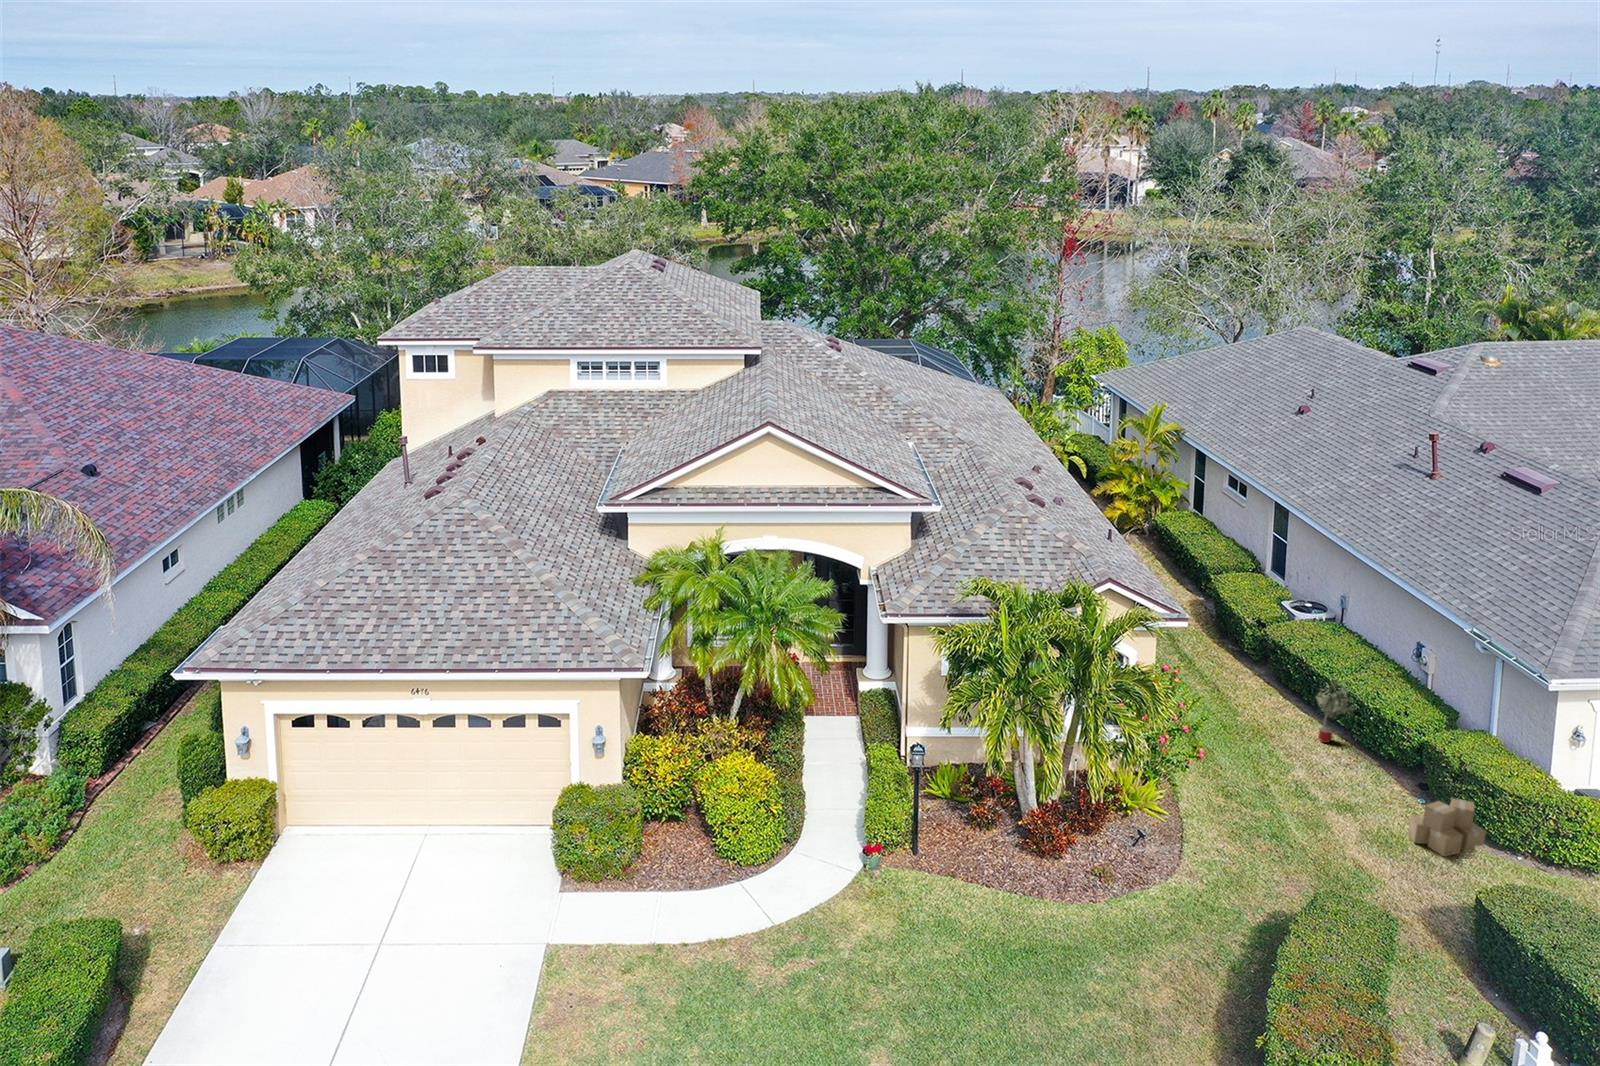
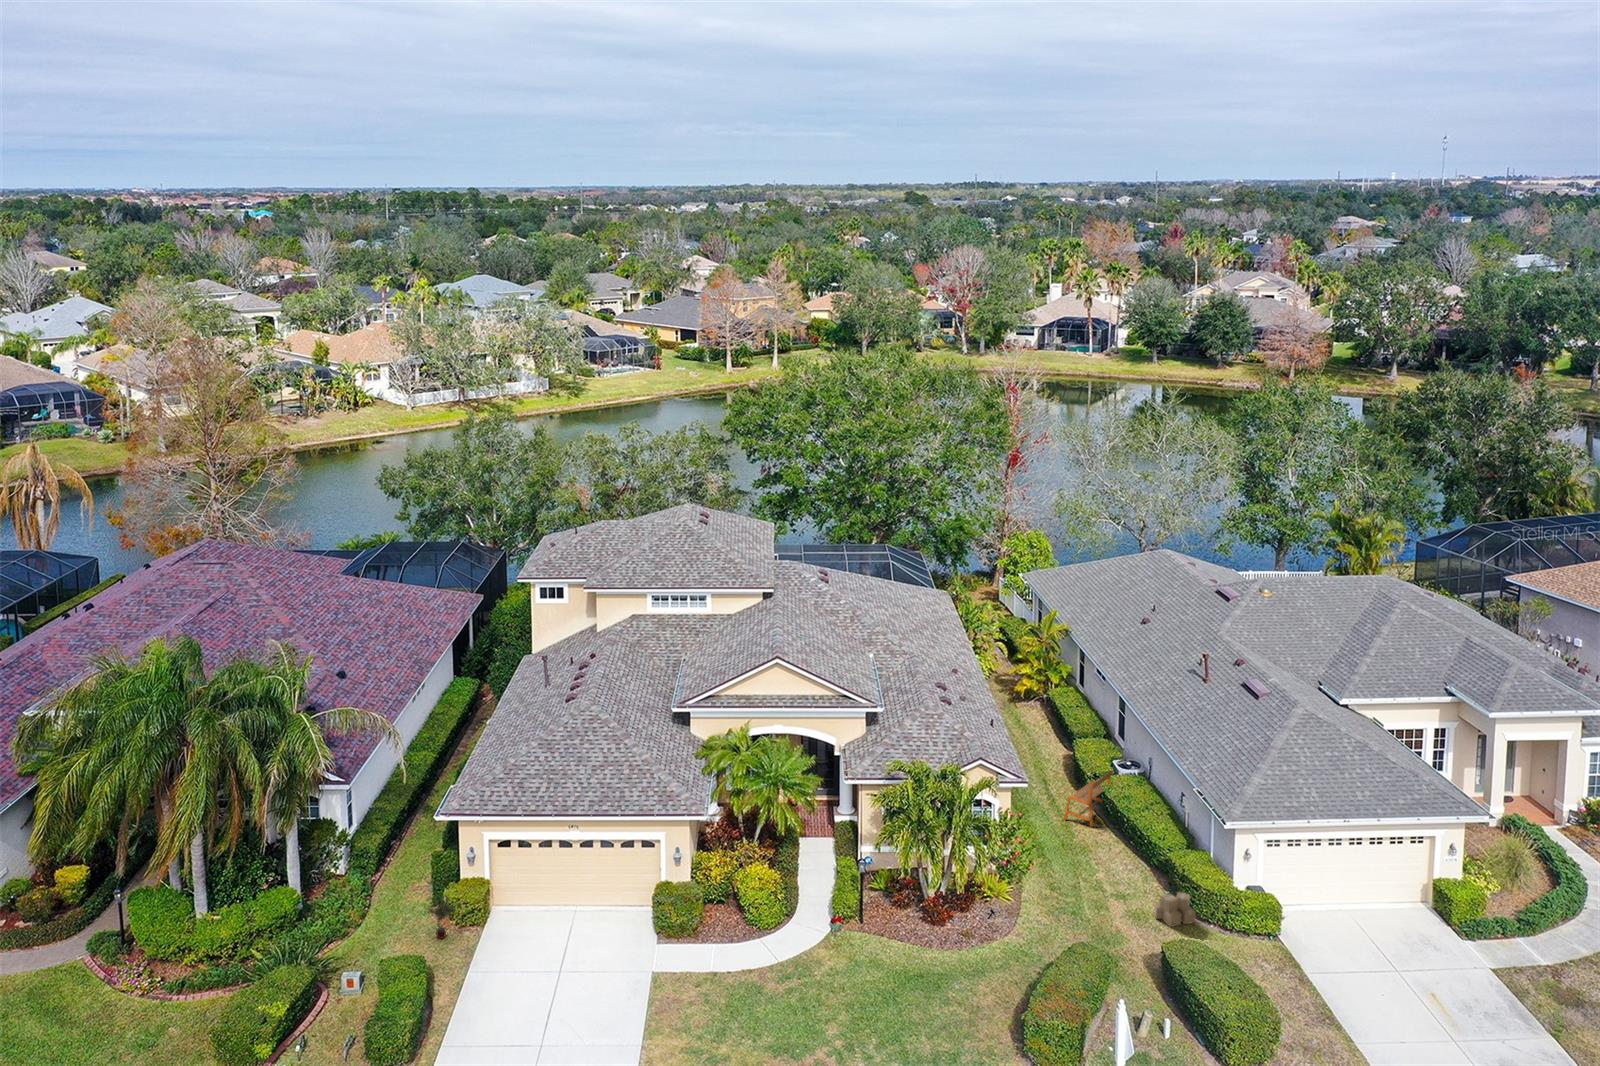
bench: none [1220,612,1297,700] -> present [1064,770,1112,827]
potted tree: present [1316,682,1354,743] -> present [428,896,456,939]

